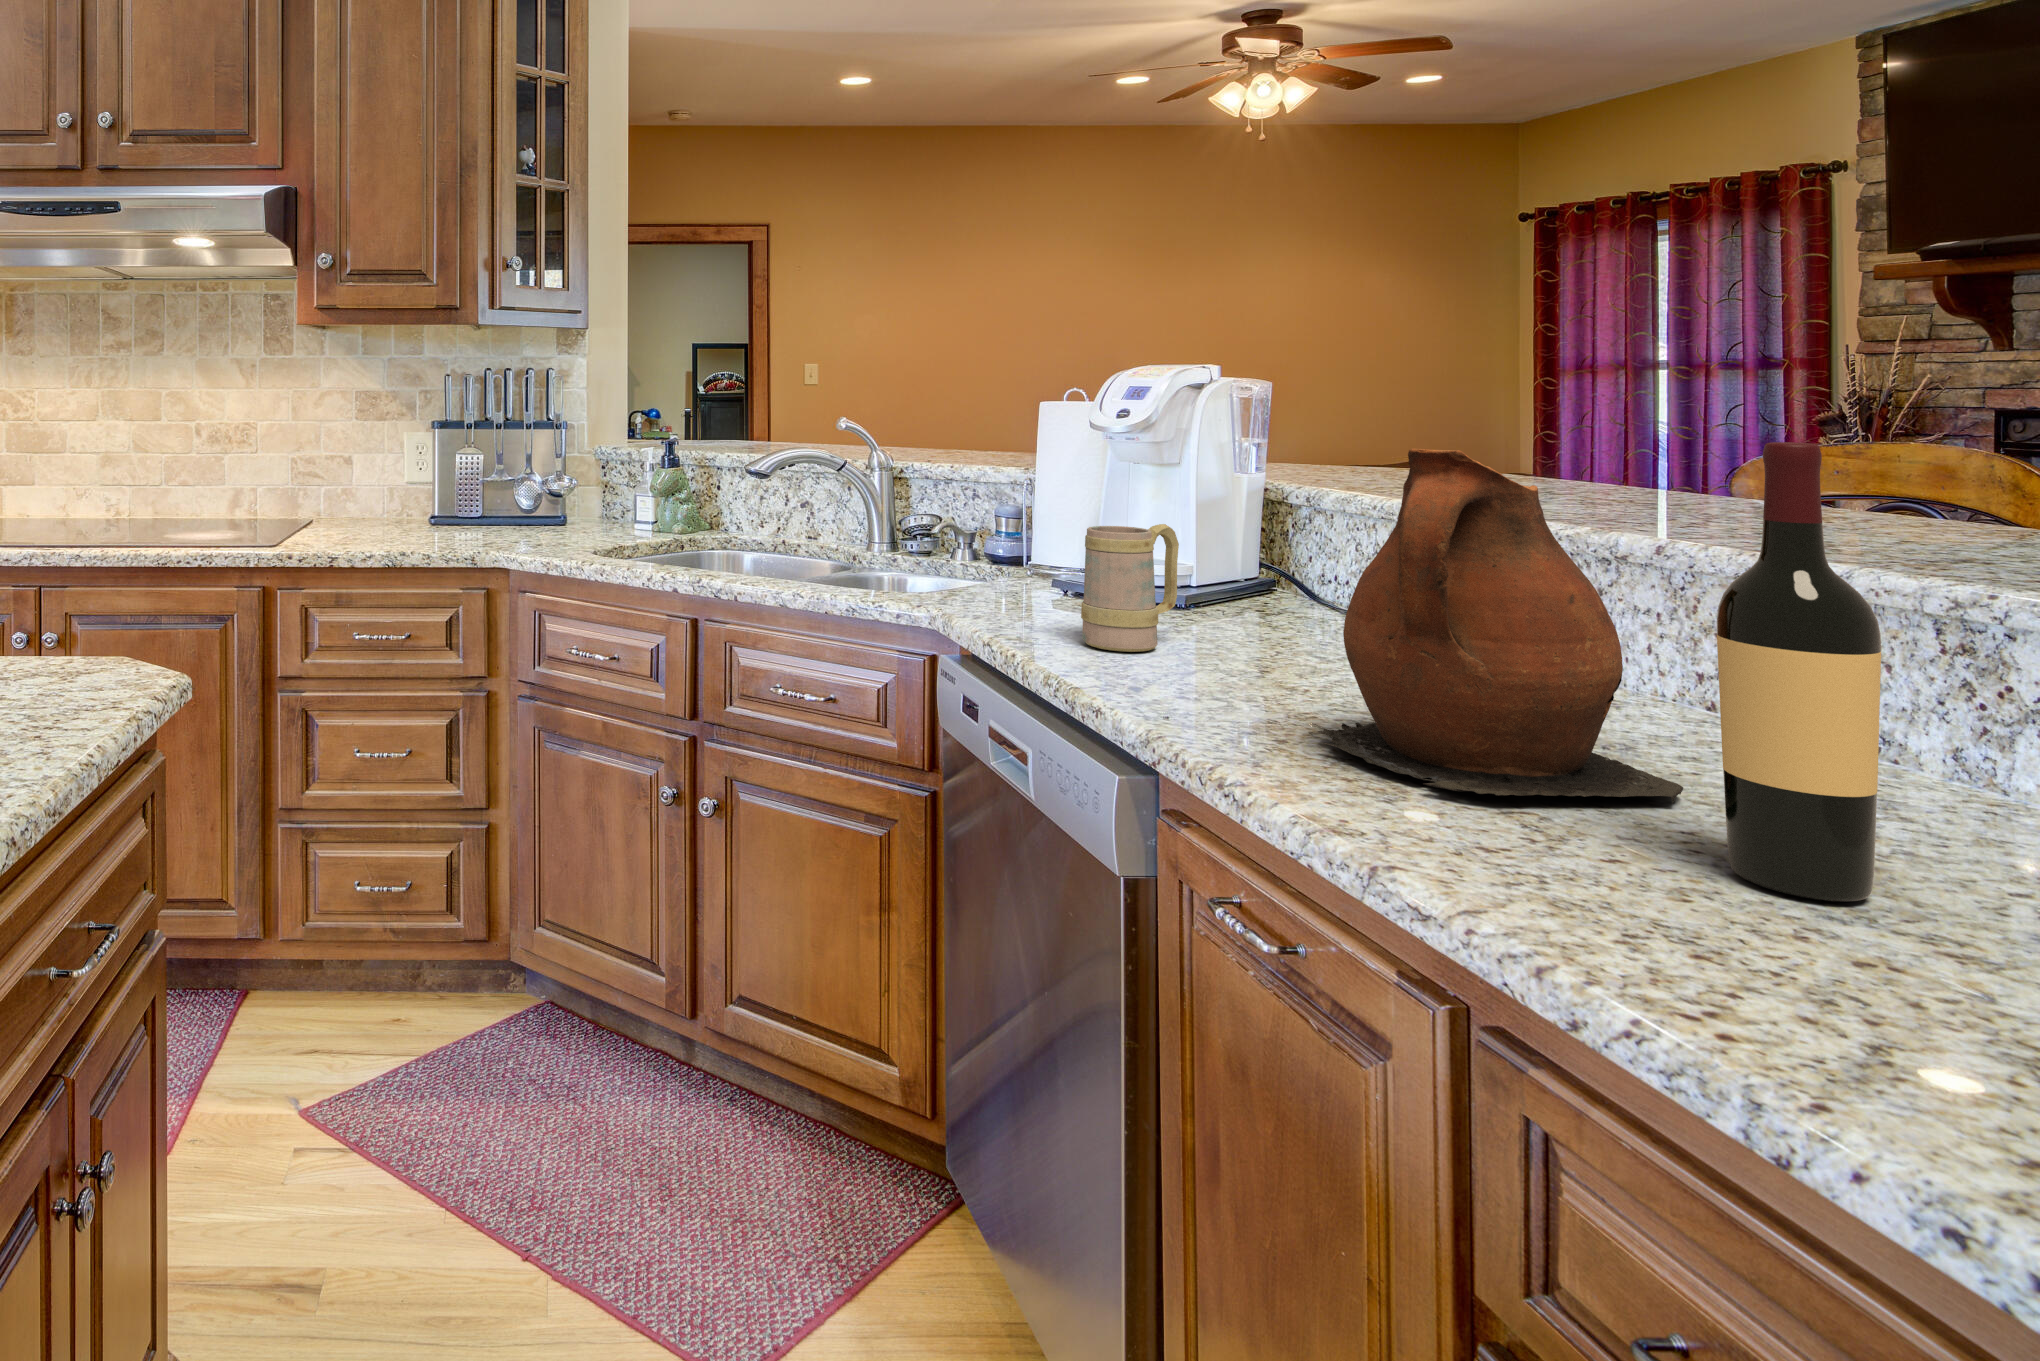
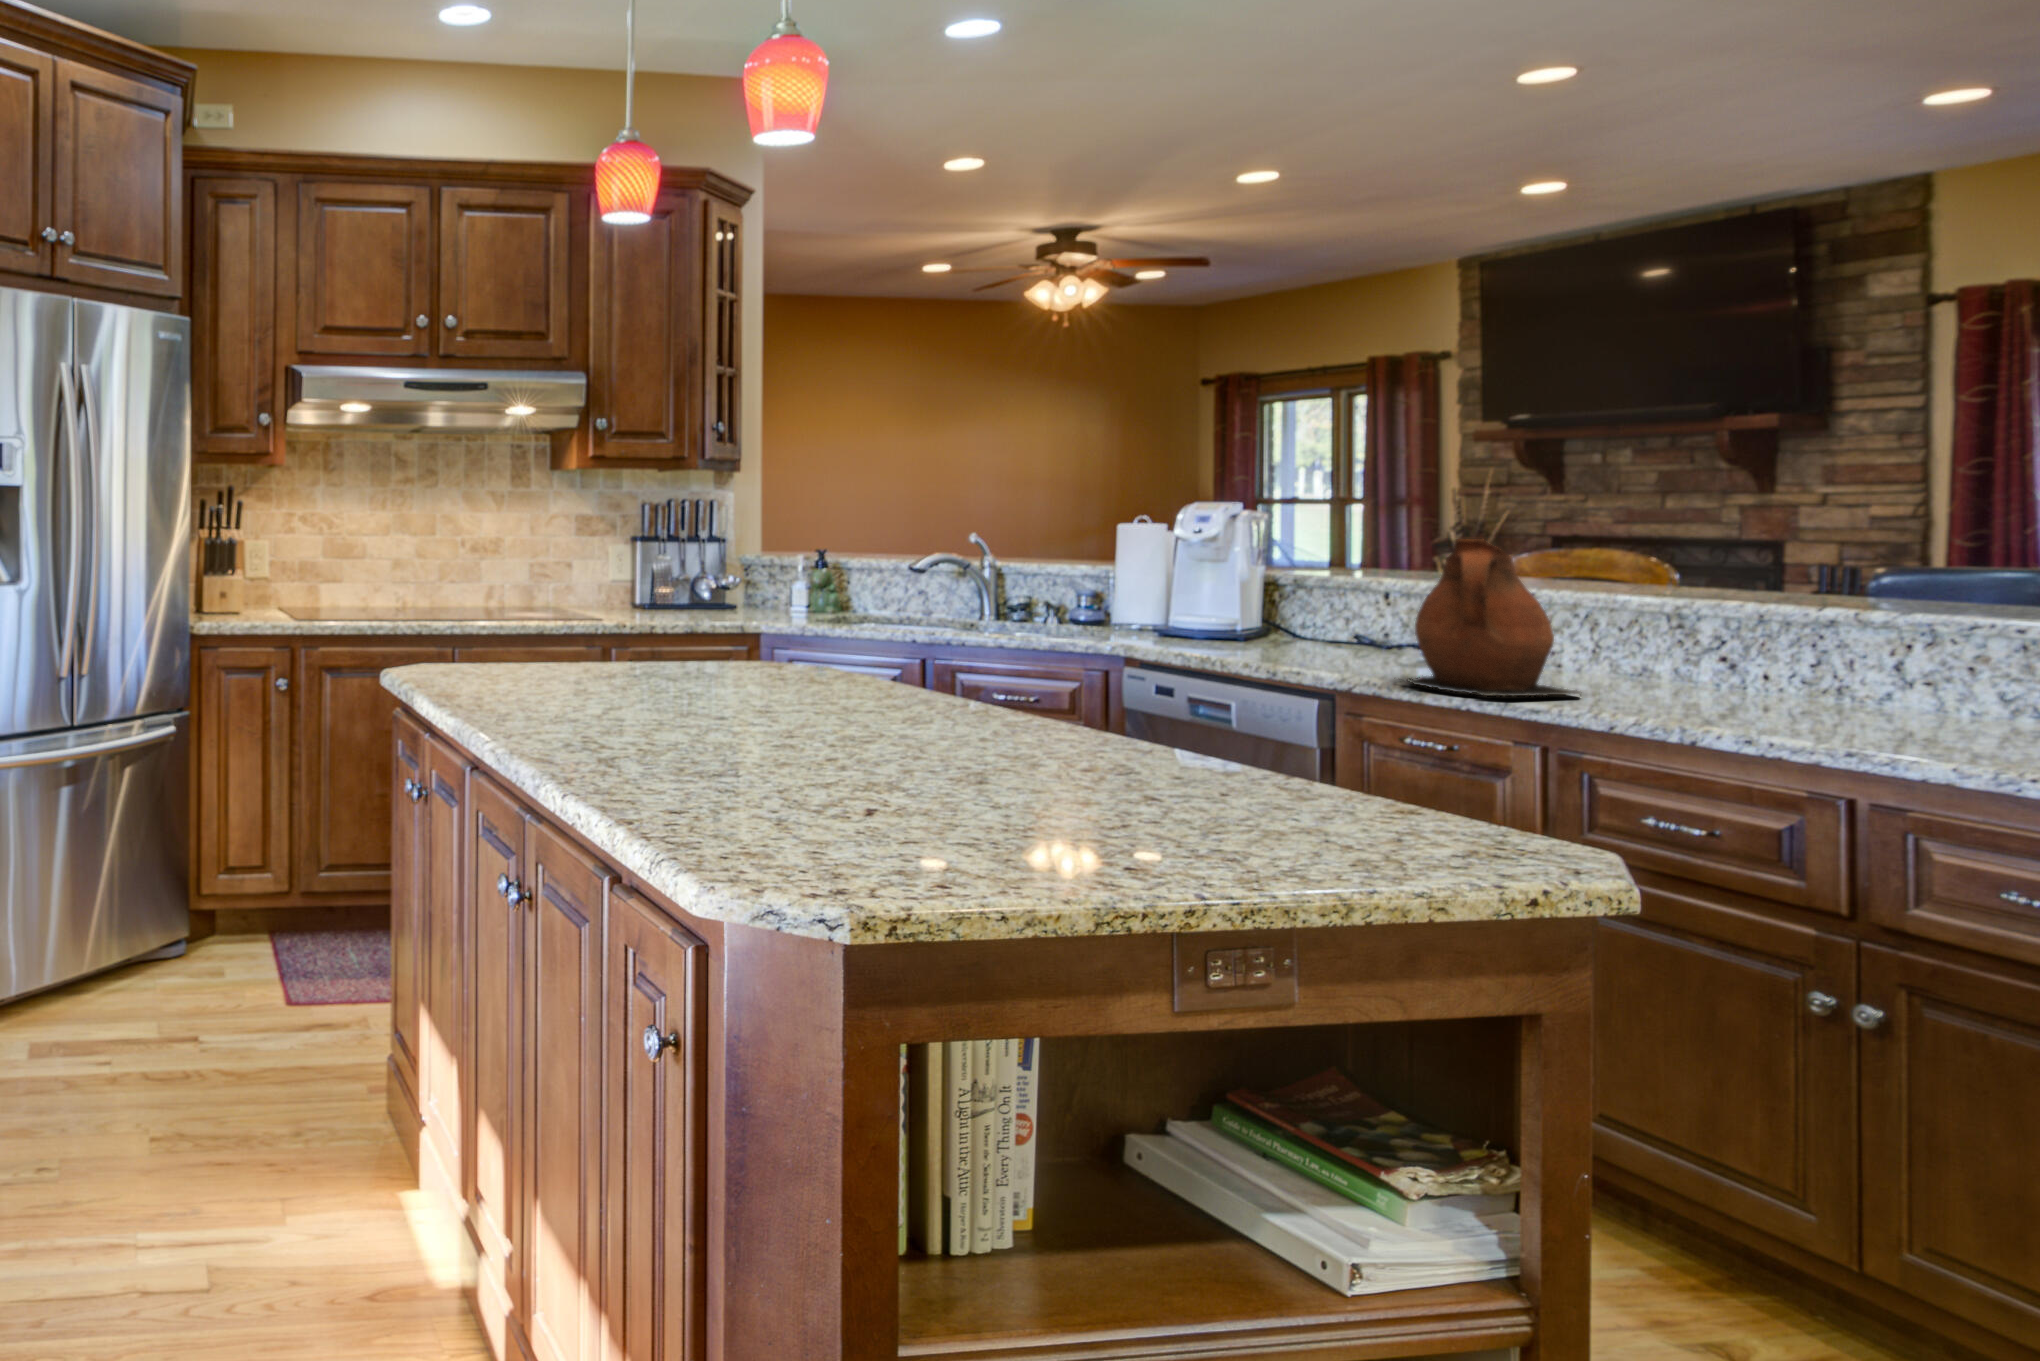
wine bottle: present [1717,442,1881,902] -> none [1618,532,1686,720]
mug: present [1081,524,1179,652] -> none [1213,588,1264,658]

